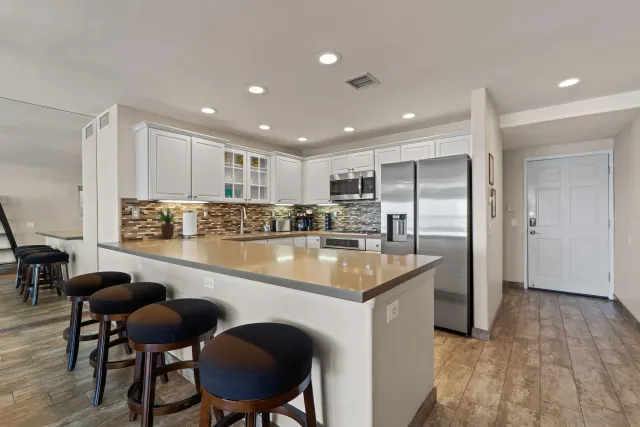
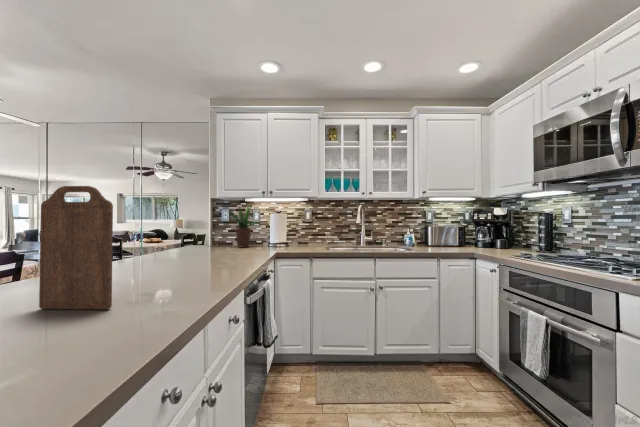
cutting board: none [271,206,296,260] -> present [39,186,113,310]

